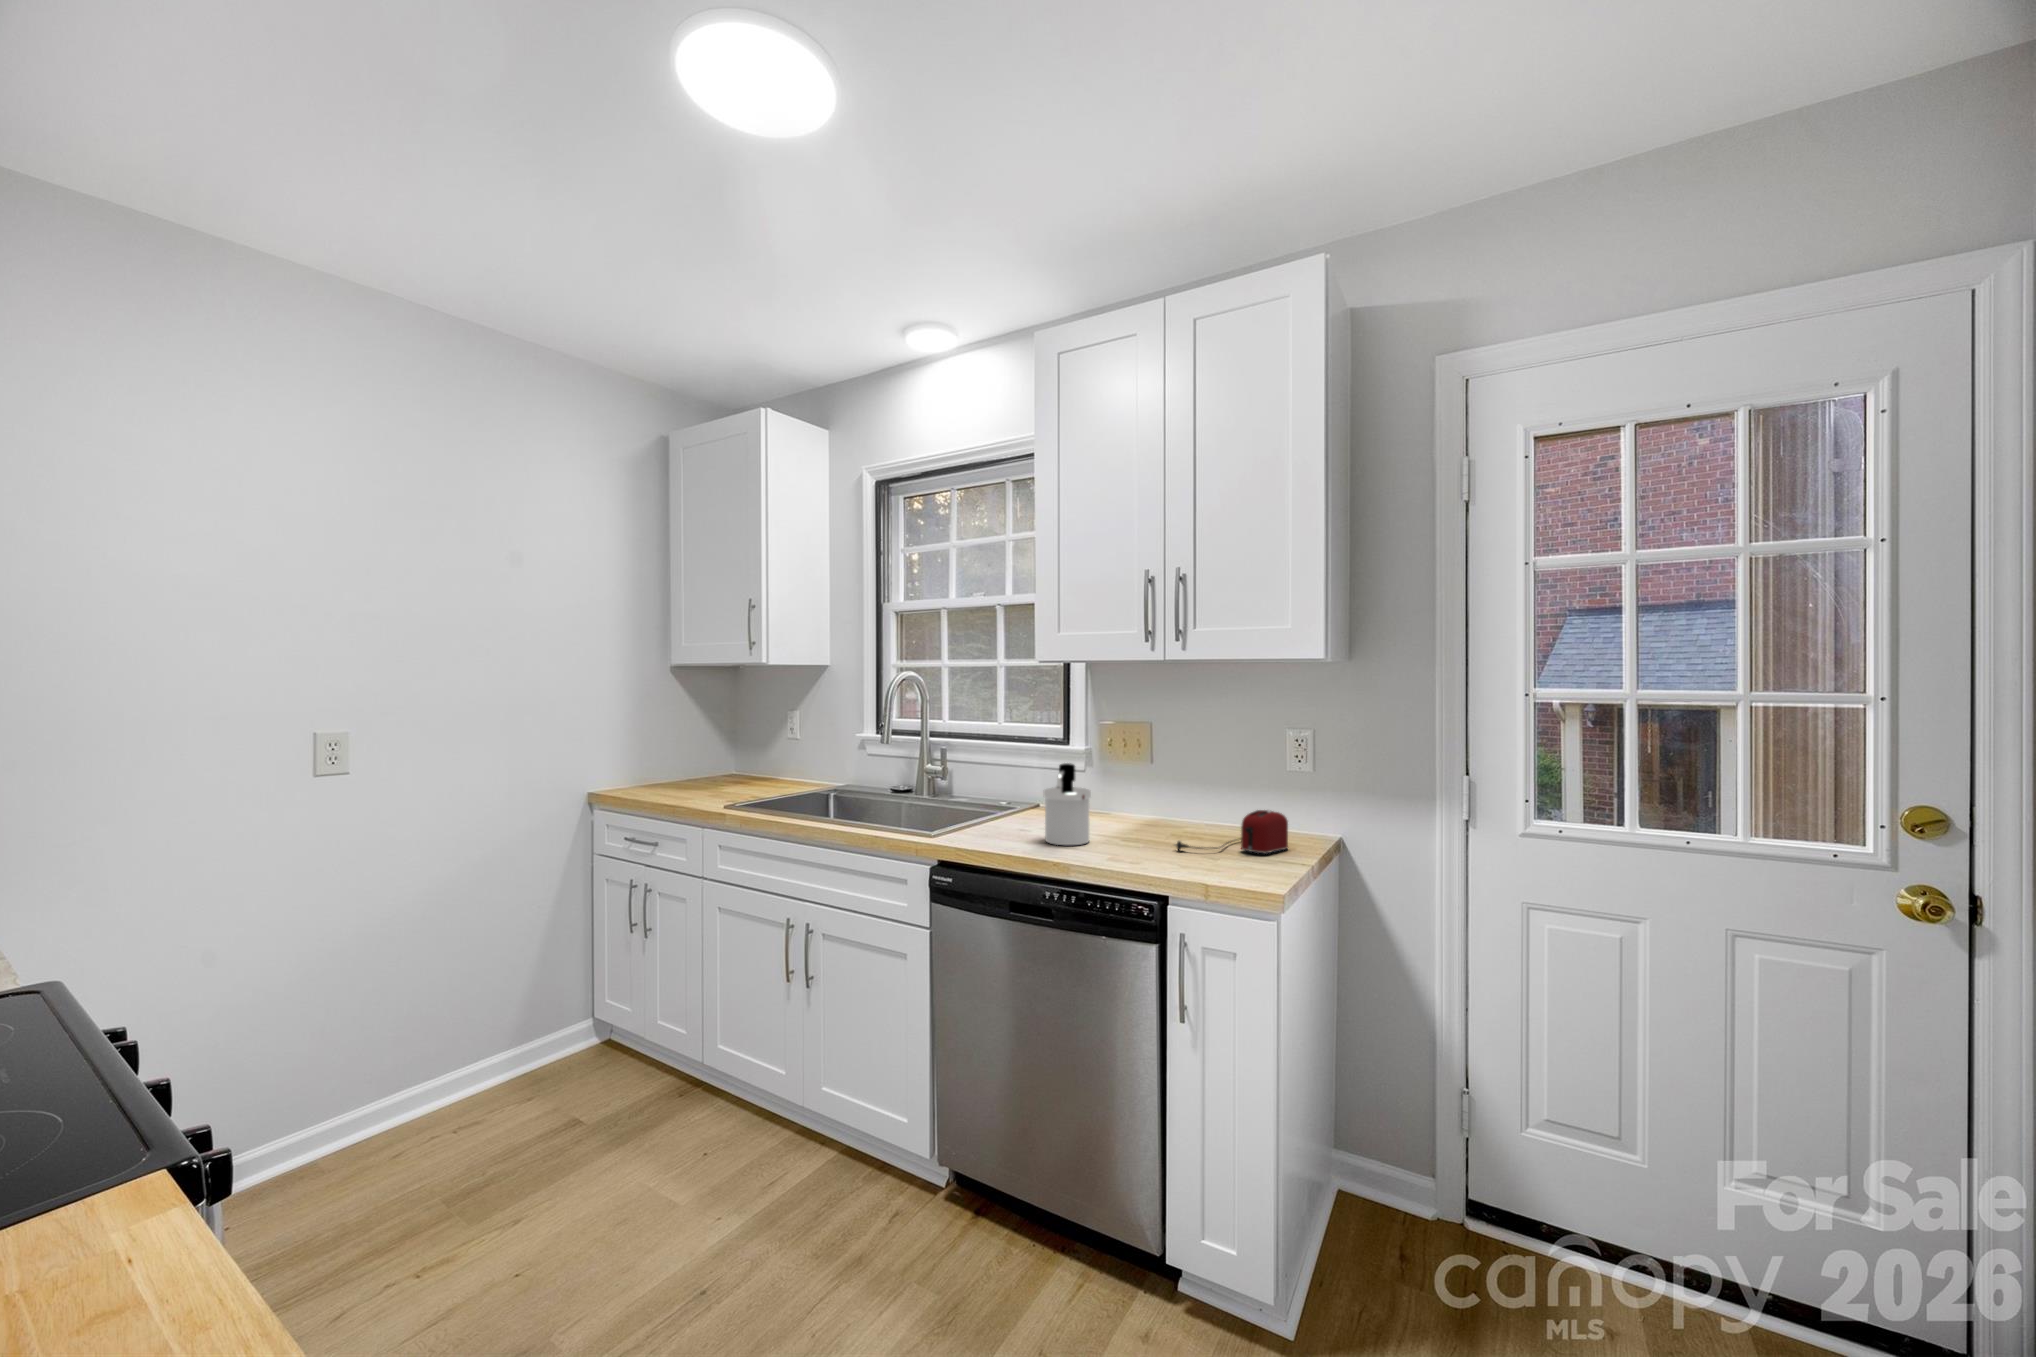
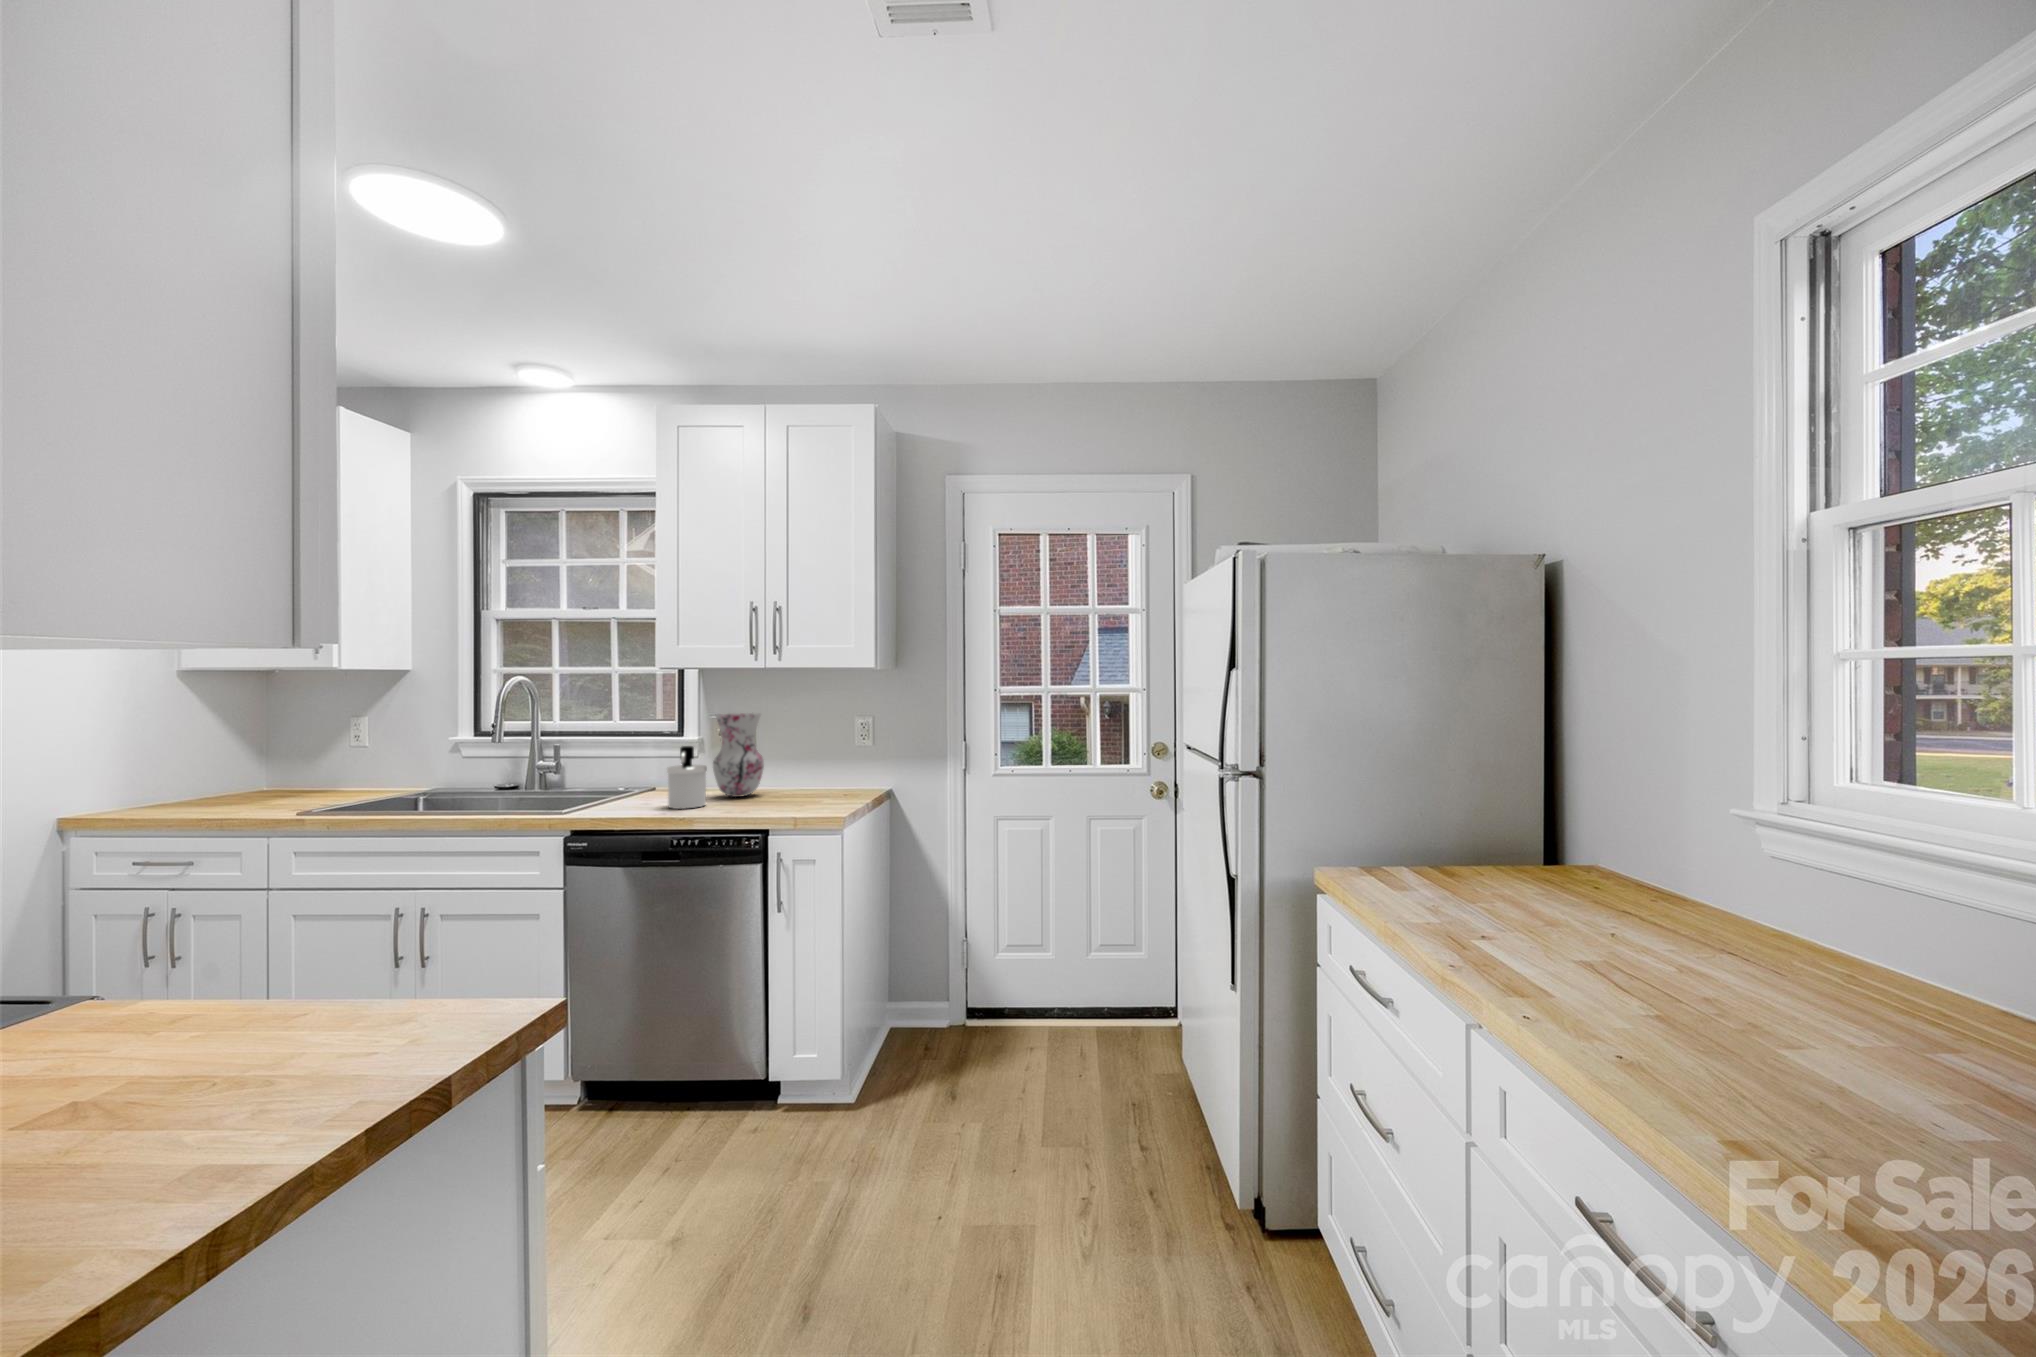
vase: none [1101,721,1165,831] -> present [713,713,764,797]
toaster: present [1175,810,1288,854] -> none [772,771,854,804]

